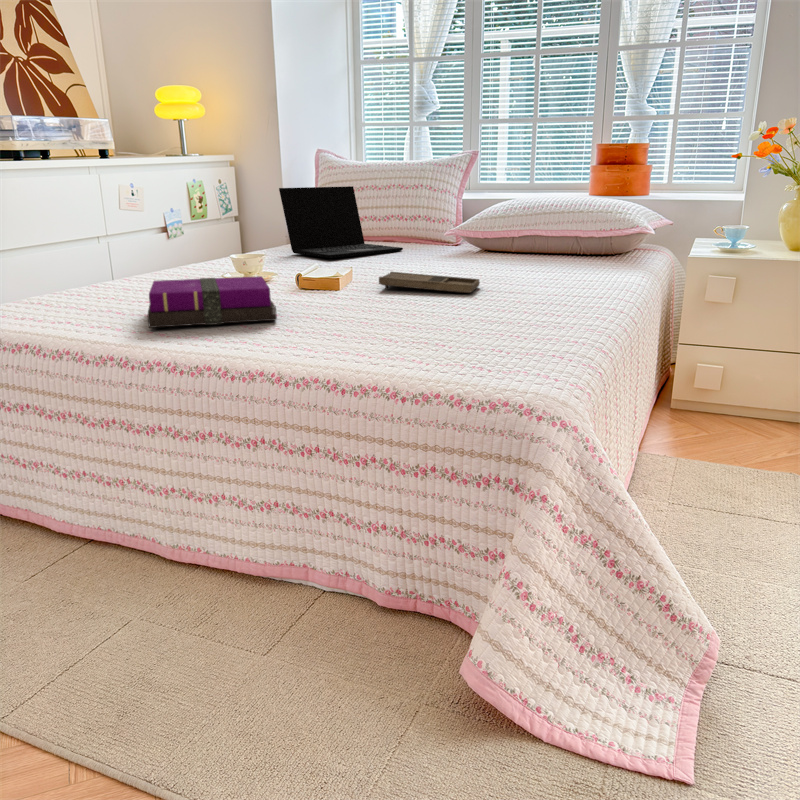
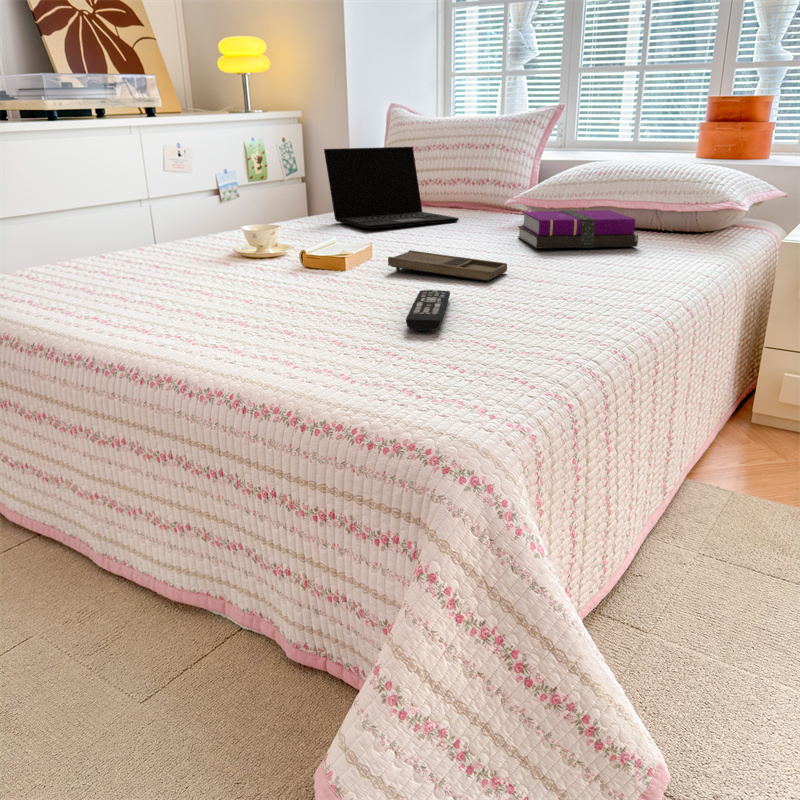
notebook: present [148,276,277,328] -> present [518,210,638,249]
remote control: none [425,300,465,329] -> present [406,290,450,331]

